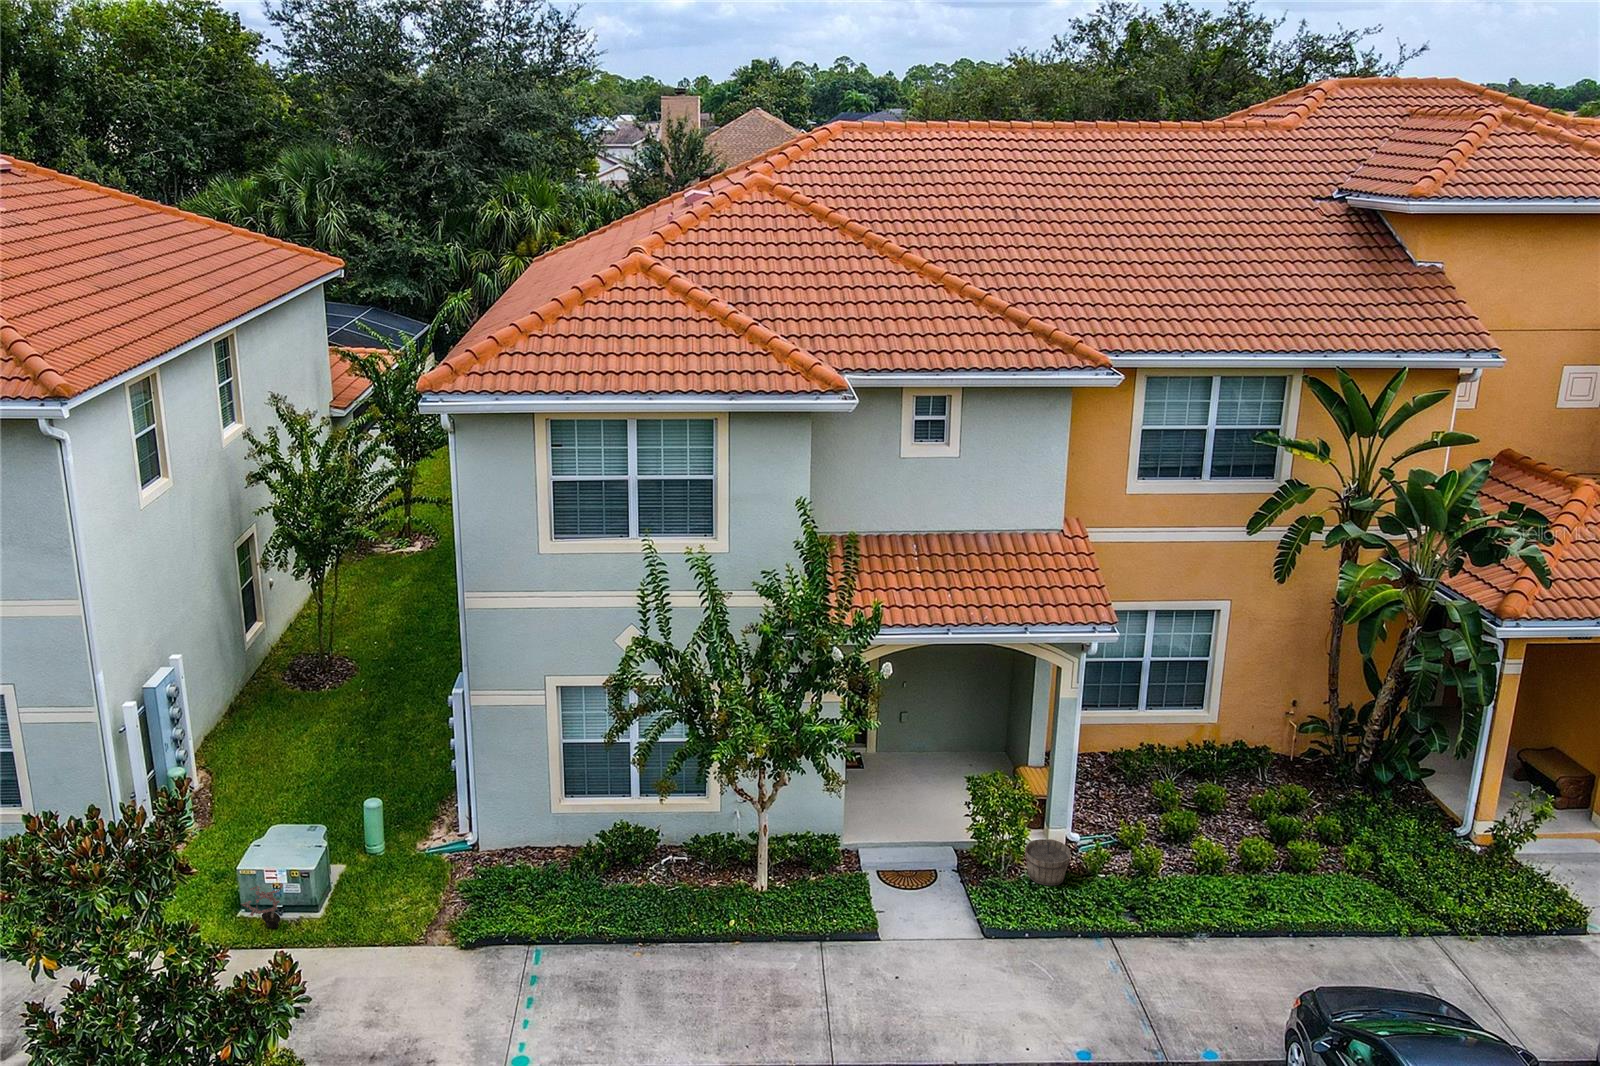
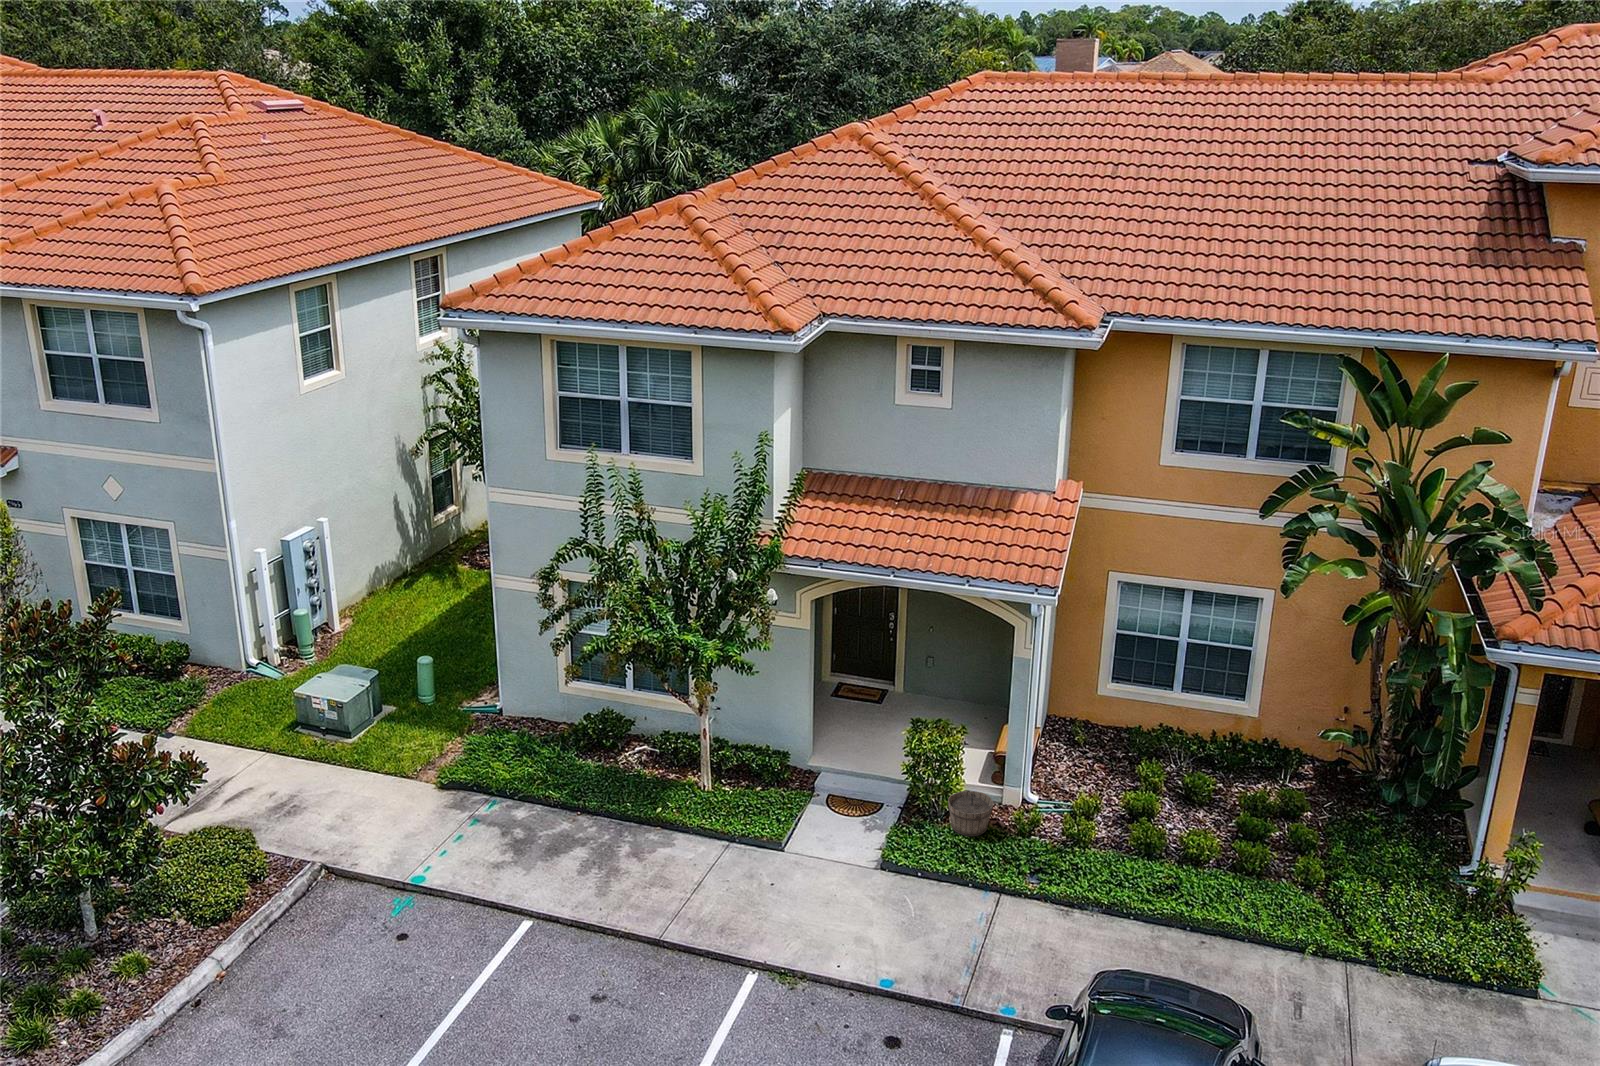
potted plant: present [242,884,283,929] -> none [294,706,327,745]

